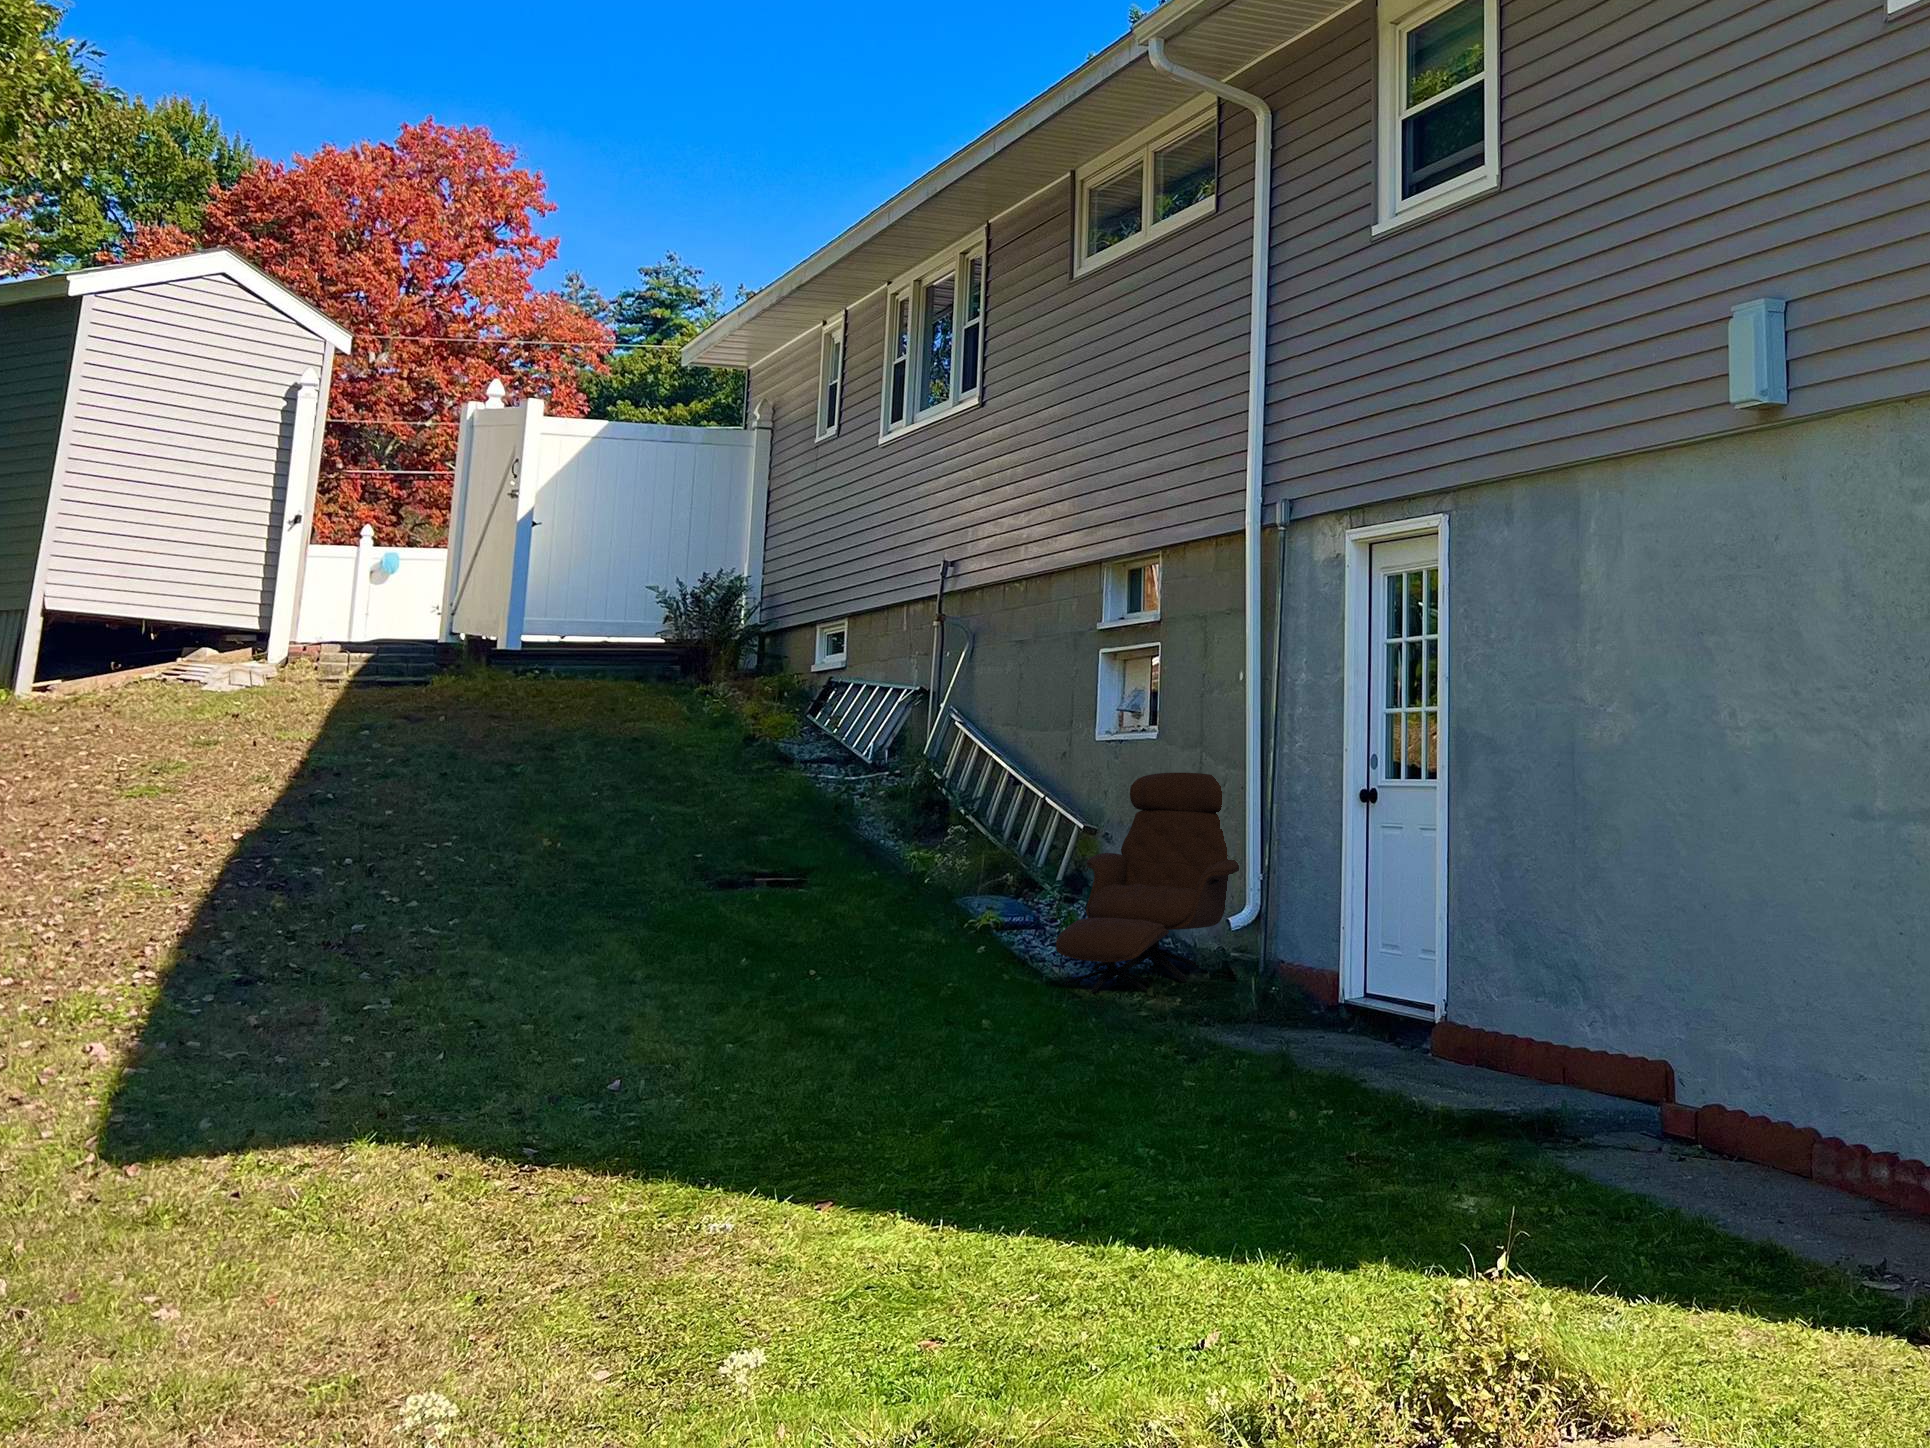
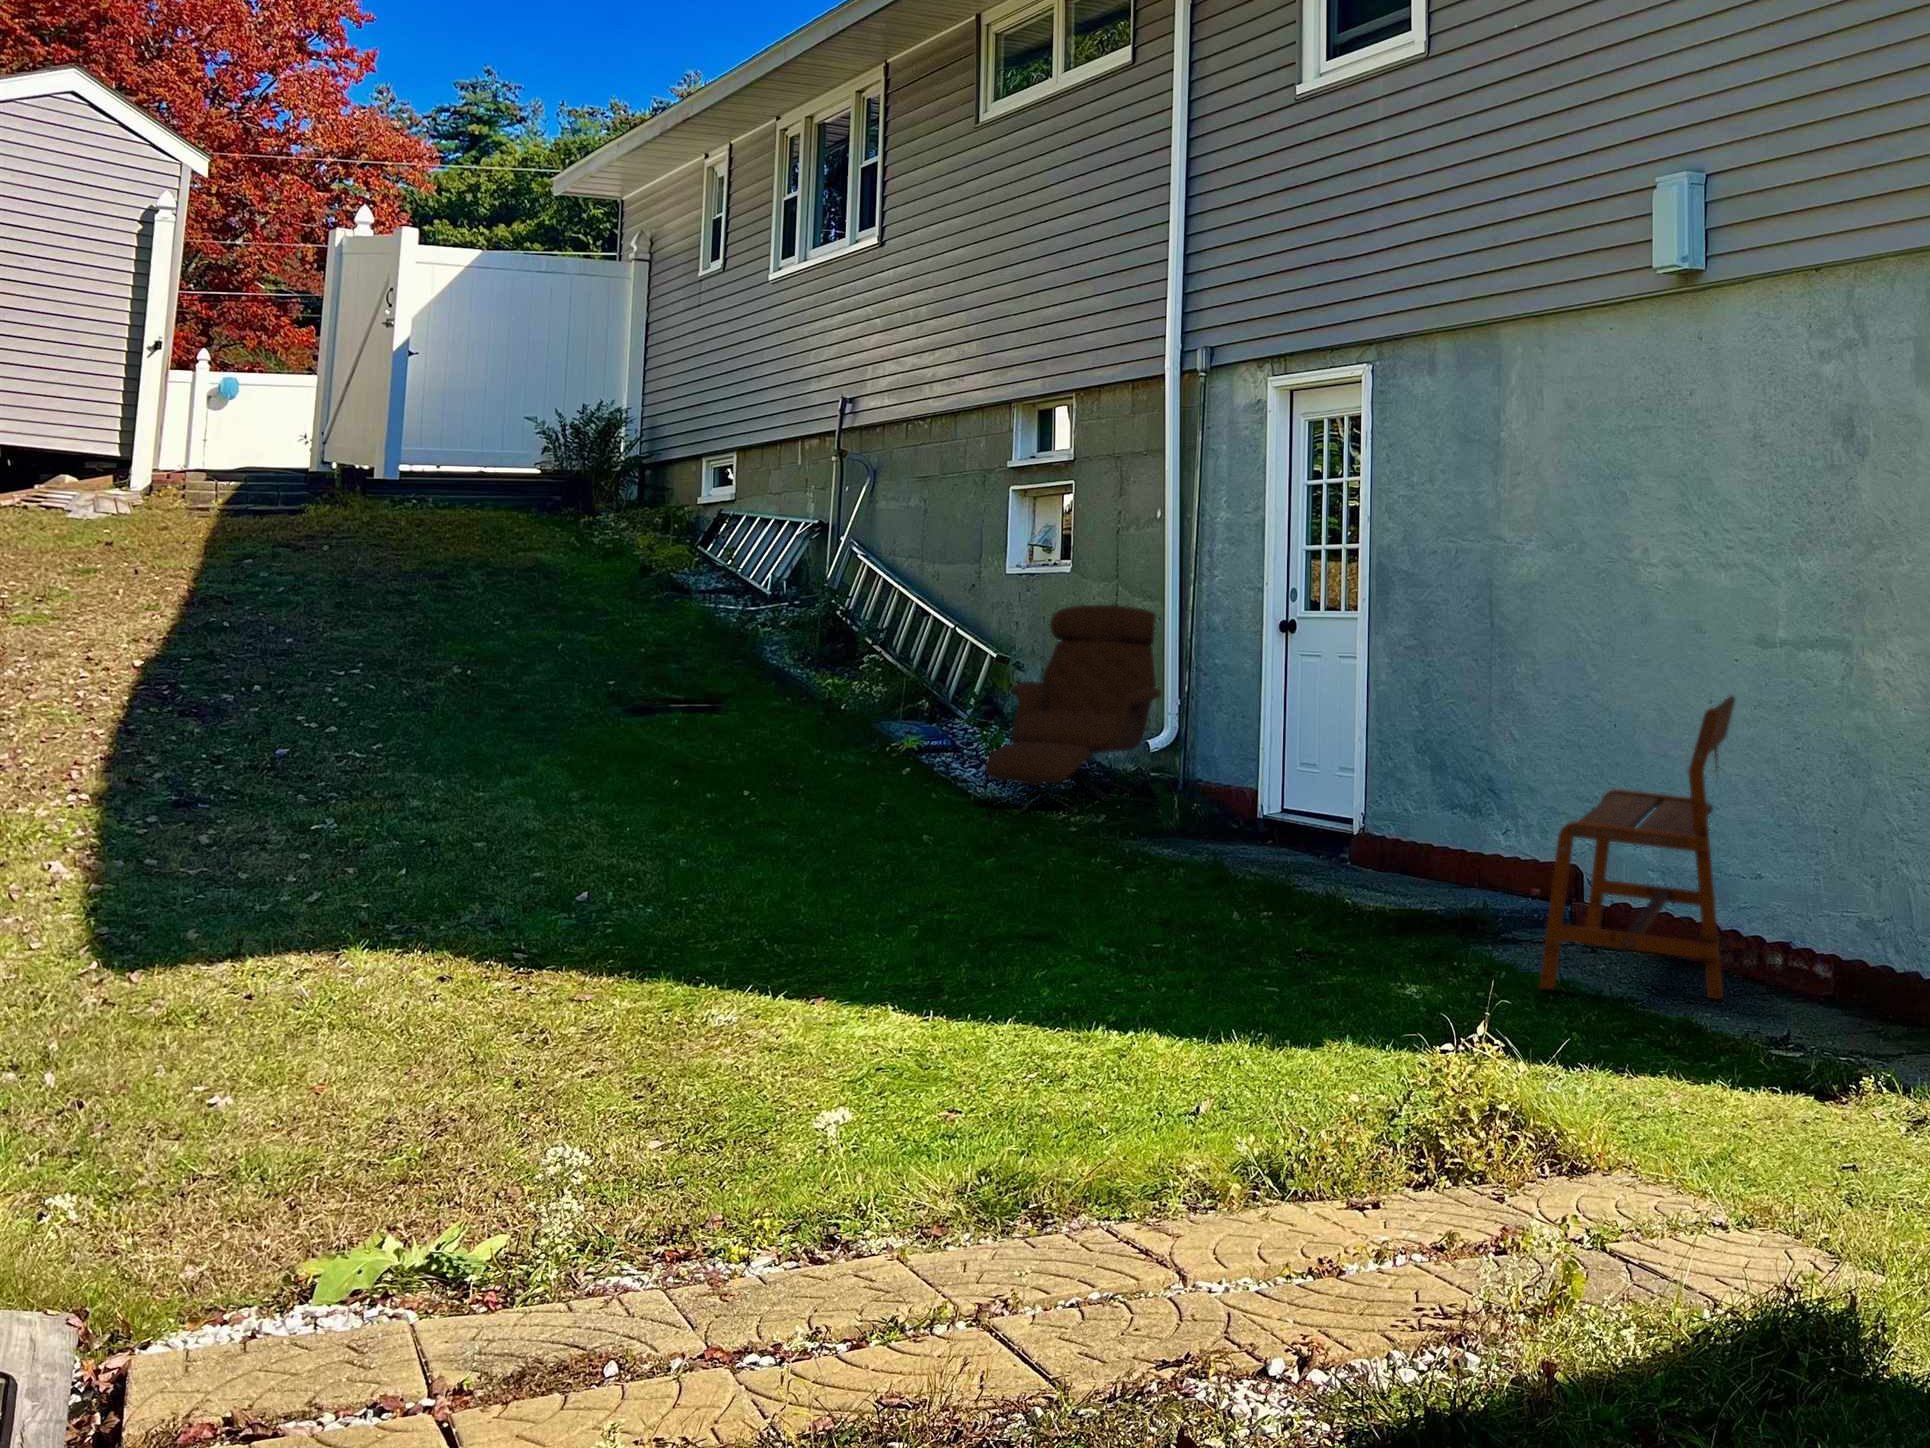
bench: none [1607,866,1845,1218] -> present [1540,696,1744,999]

